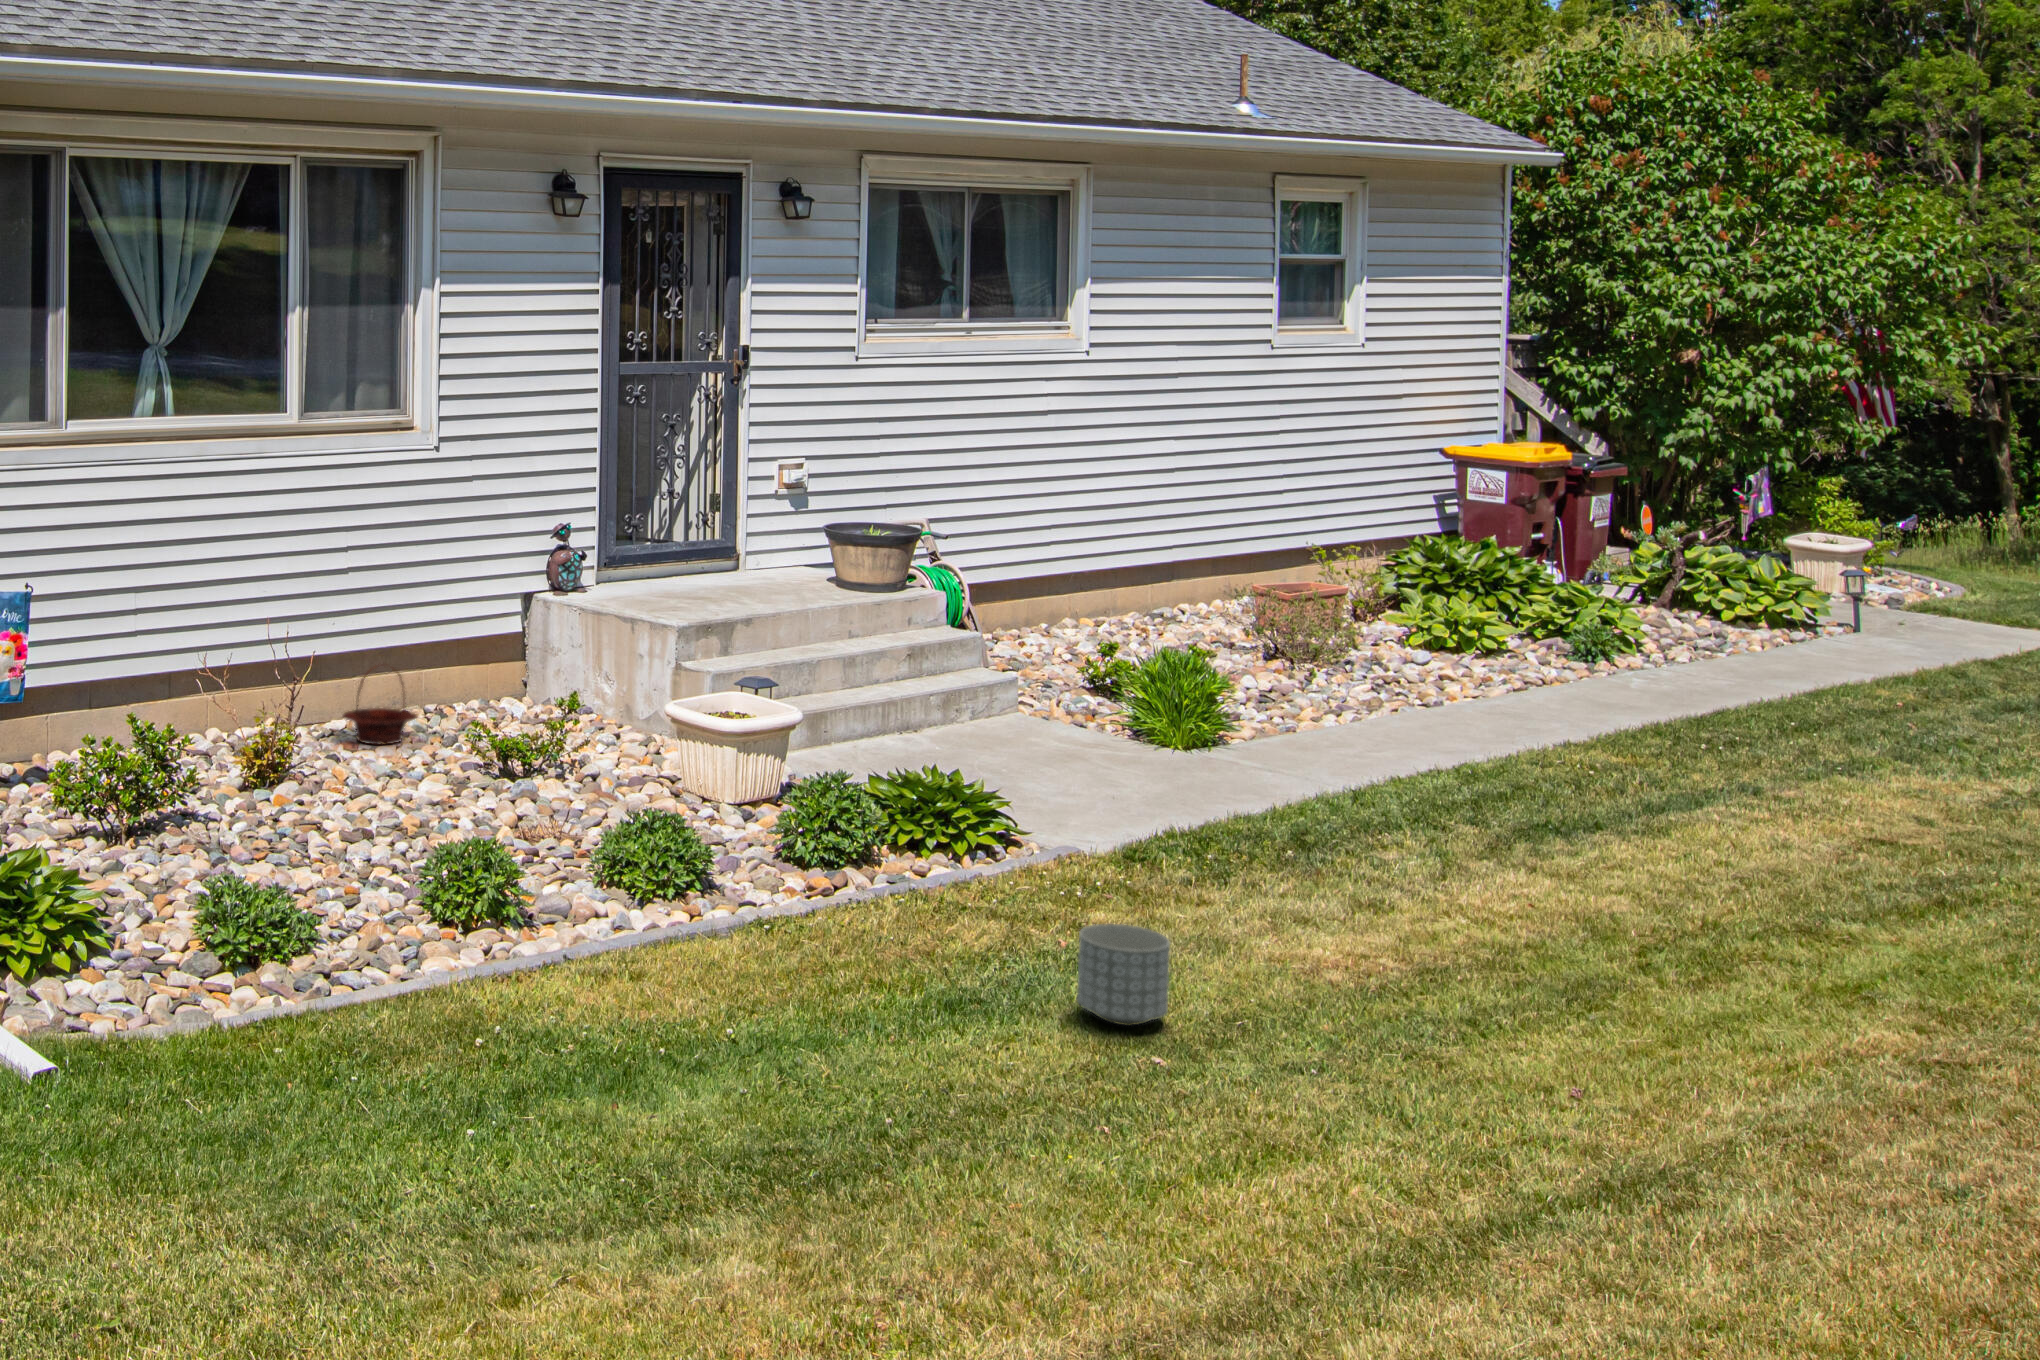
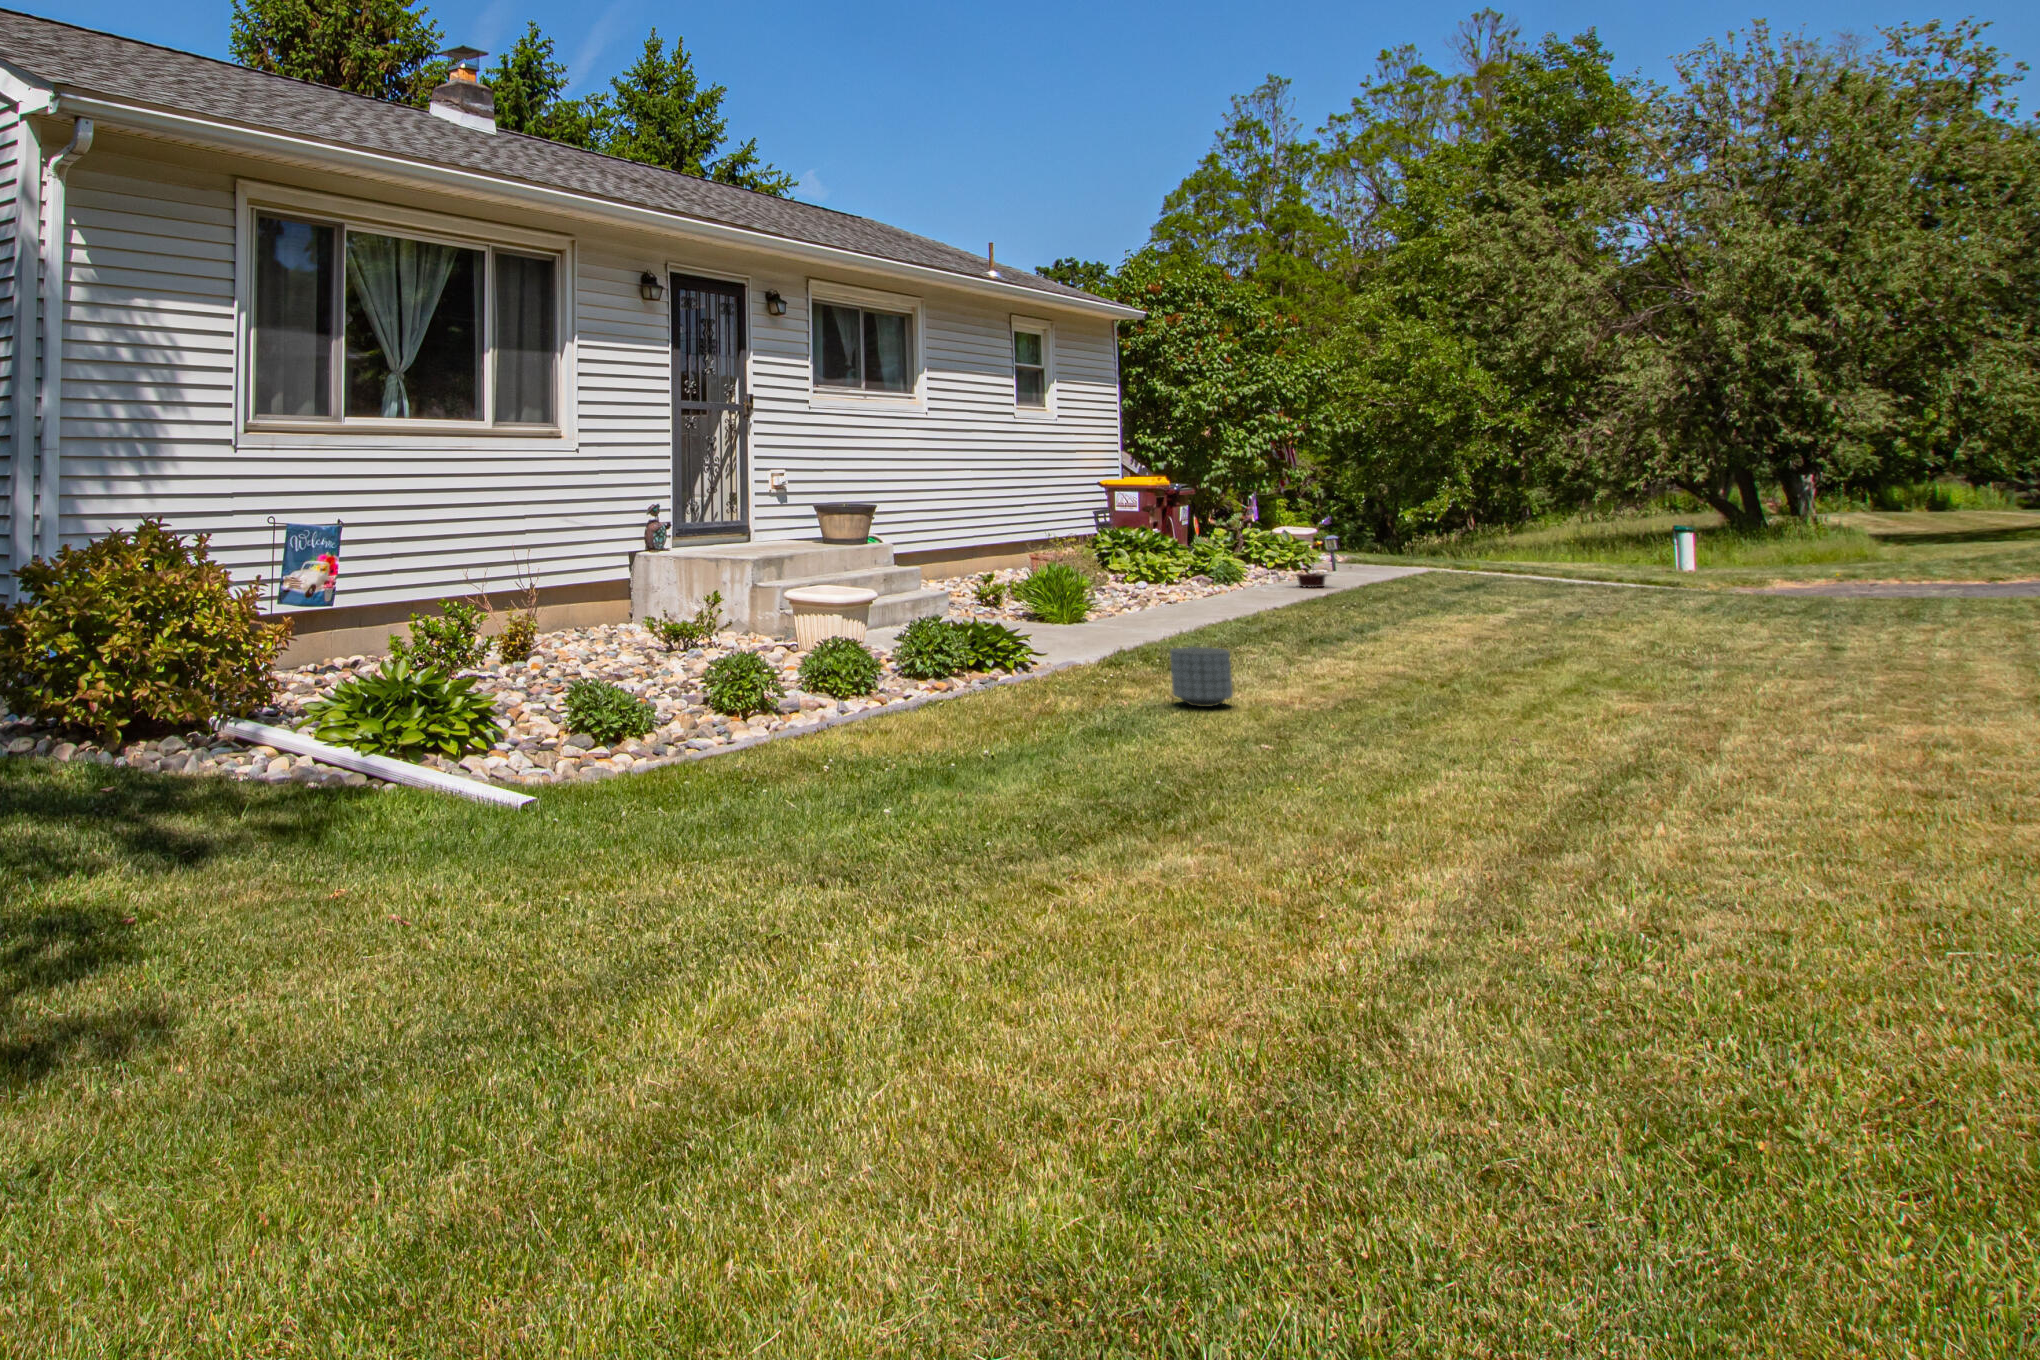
basket: present [343,664,417,745] -> present [1295,550,1327,587]

